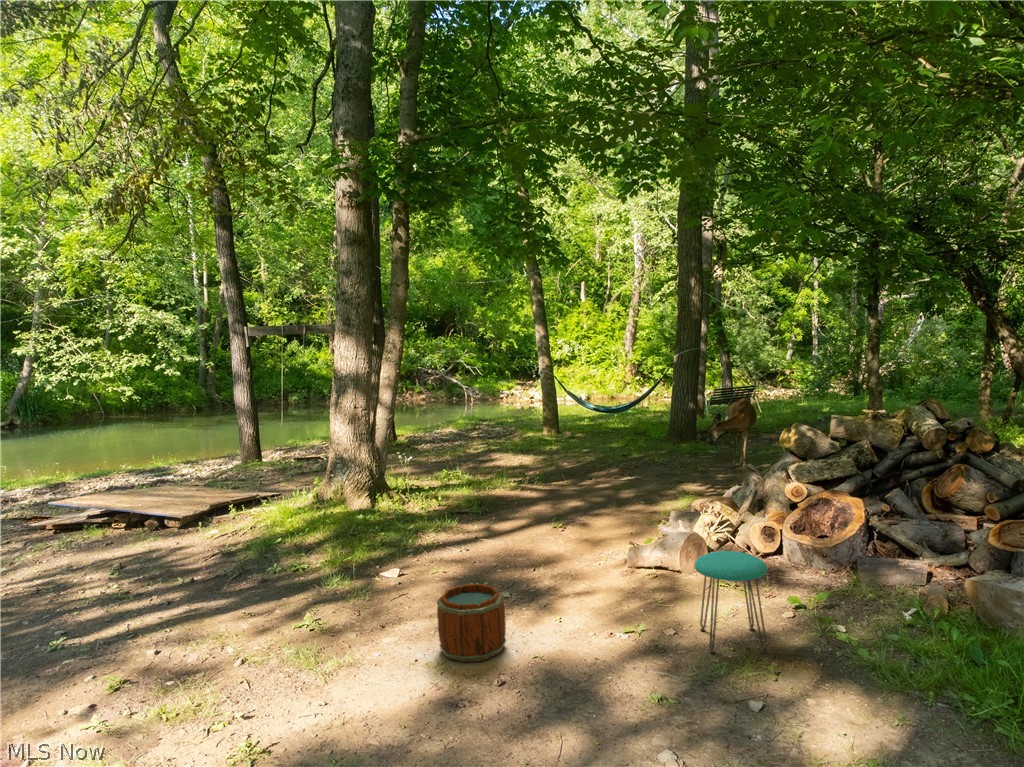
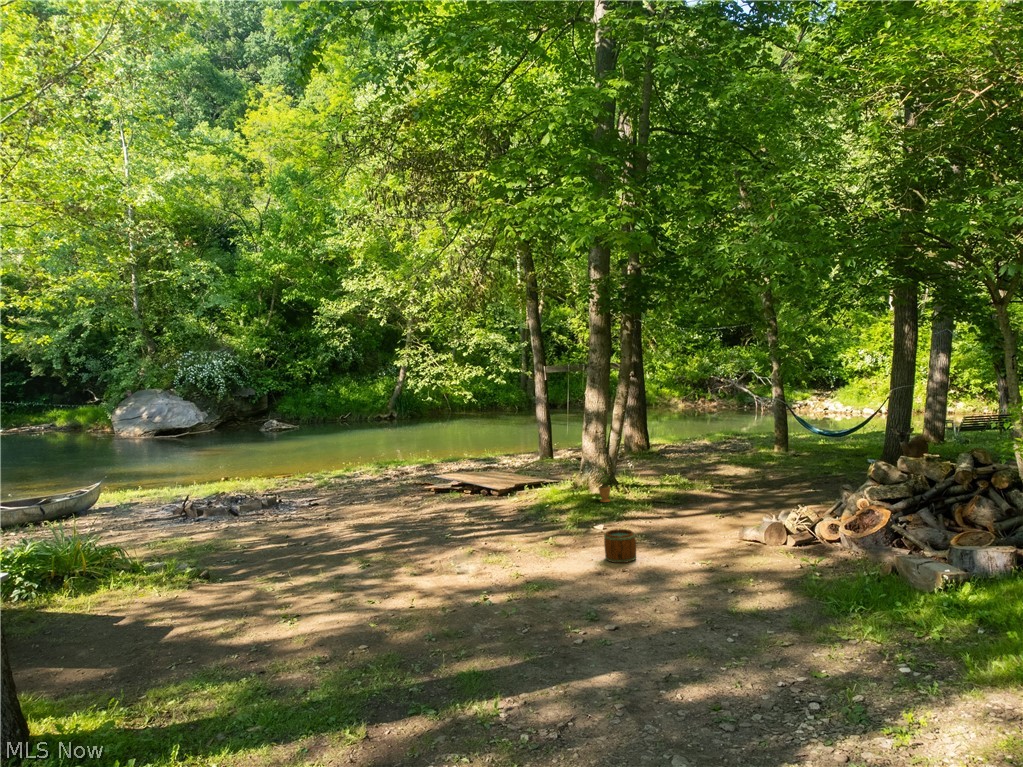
potted plant: none [362,461,387,523] -> present [597,467,611,502]
stool: present [695,551,767,653] -> none [727,525,764,576]

